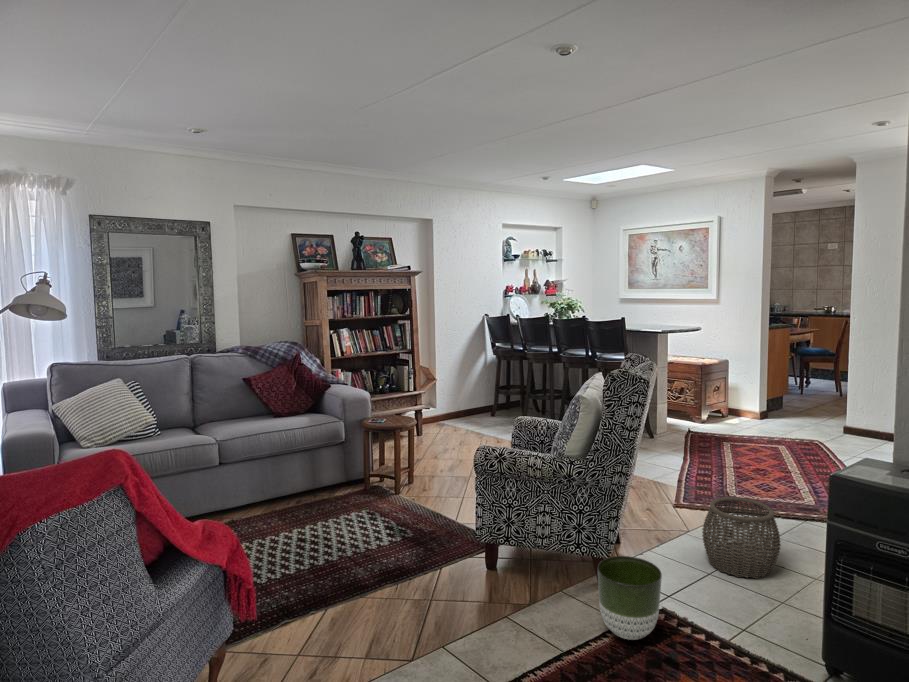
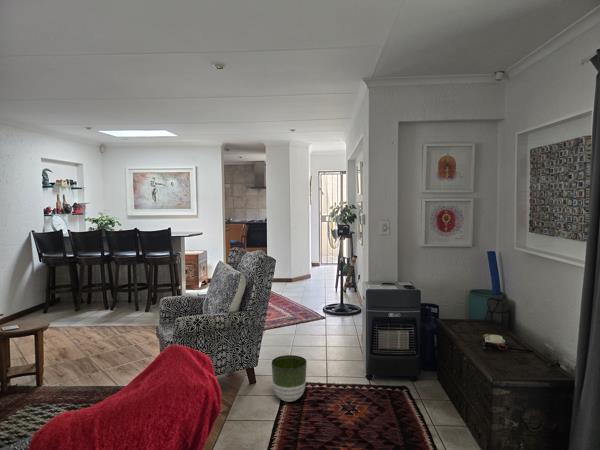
woven basket: present [702,497,781,578] -> none [278,316,317,358]

